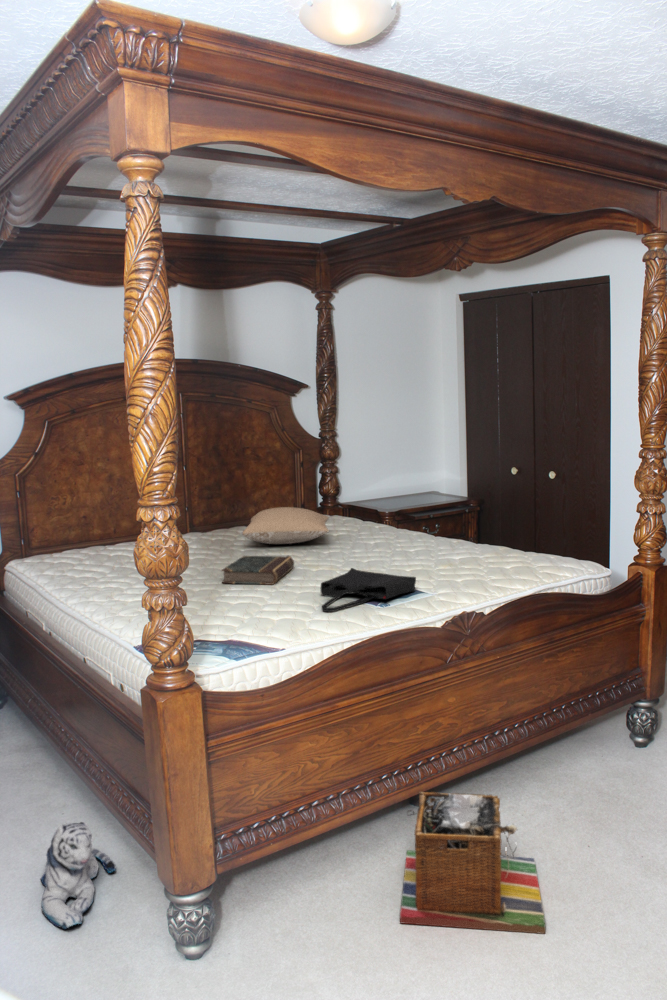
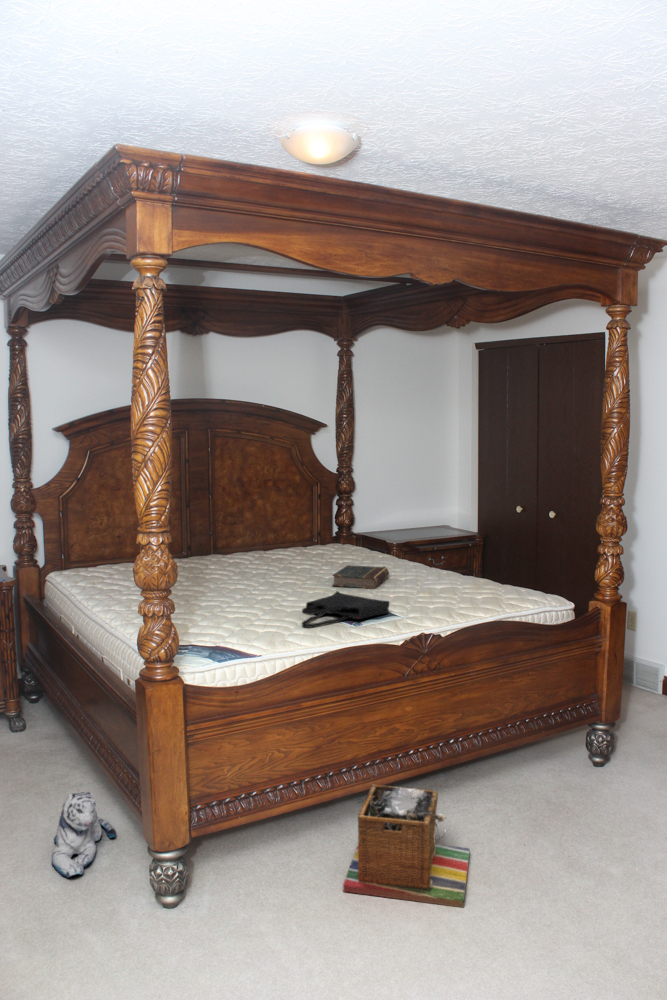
pillow: present [243,507,329,544] -> none [254,536,335,568]
book: present [222,556,294,585] -> present [332,565,389,588]

